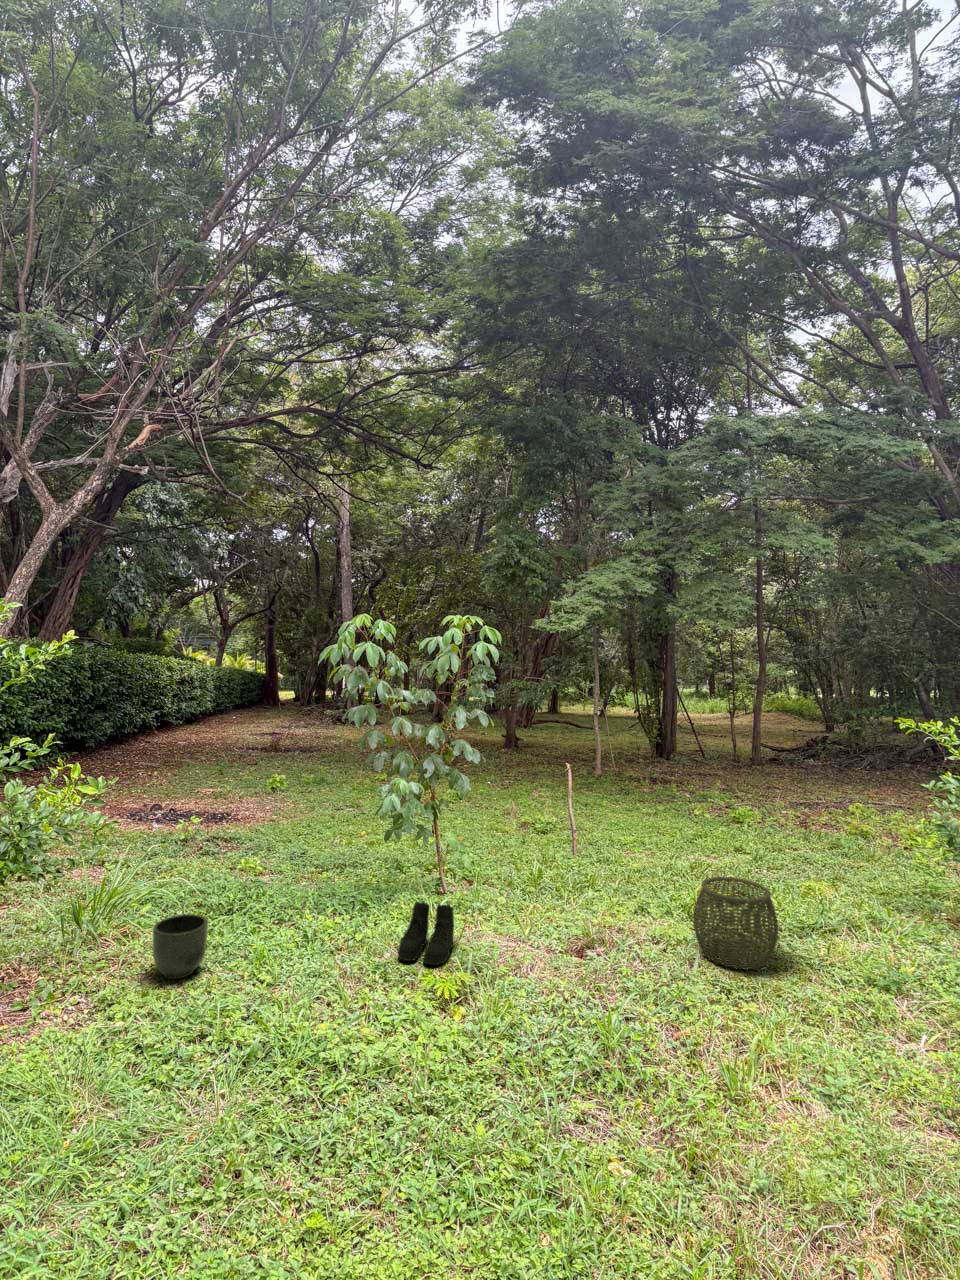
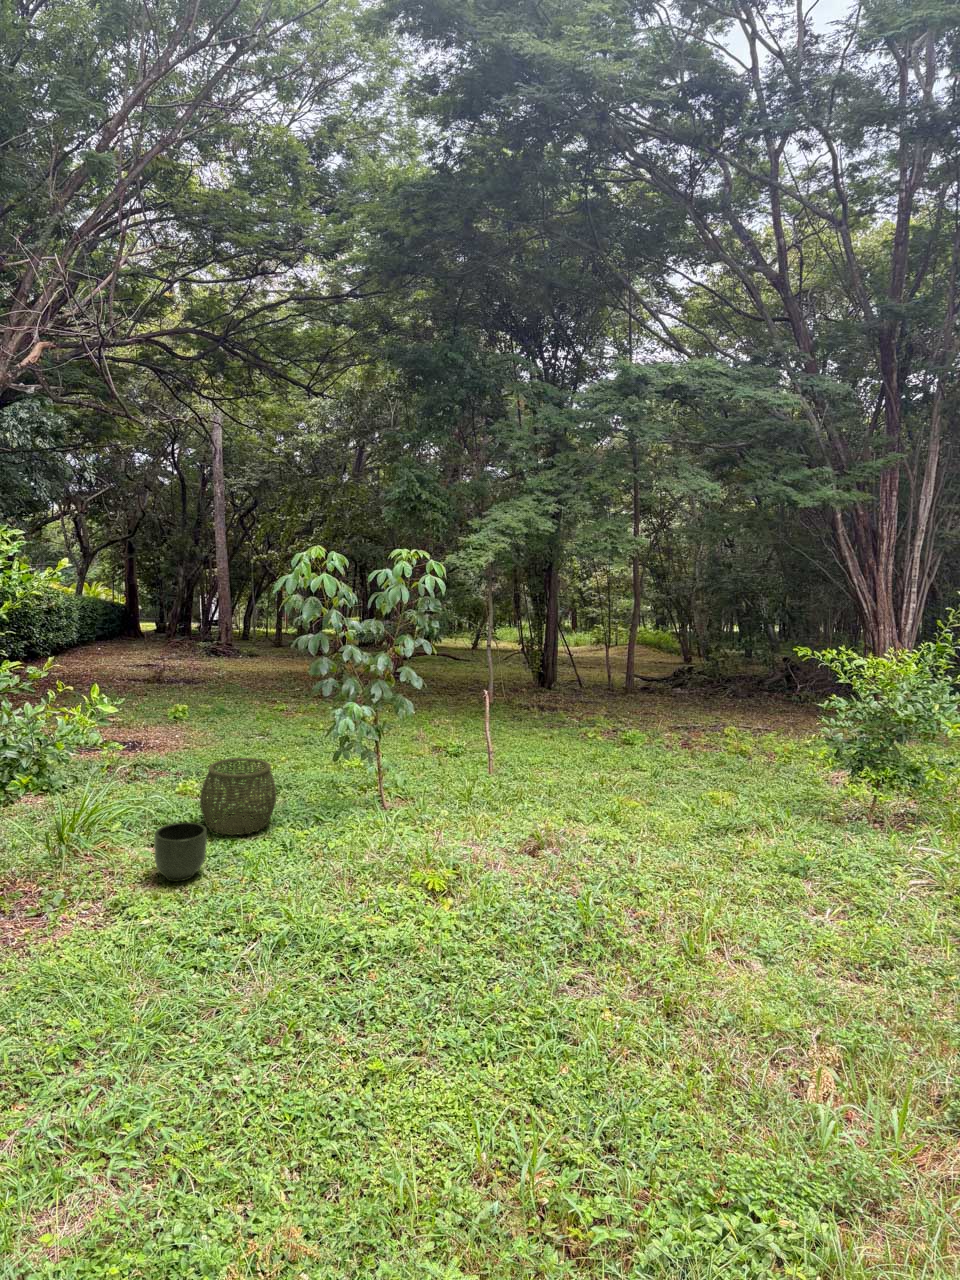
woven basket: present [693,877,779,970] -> present [200,758,277,835]
boots: present [398,902,454,965] -> none [389,808,438,864]

